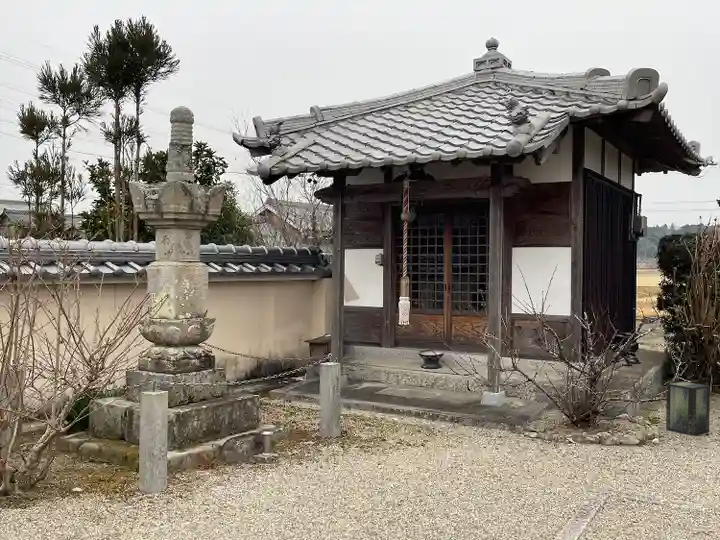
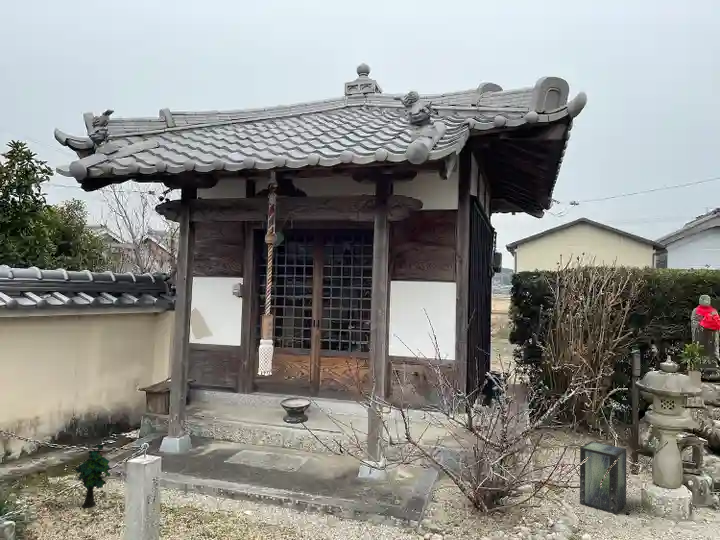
decorative plant: none [274,369,299,412] -> present [72,445,111,508]

